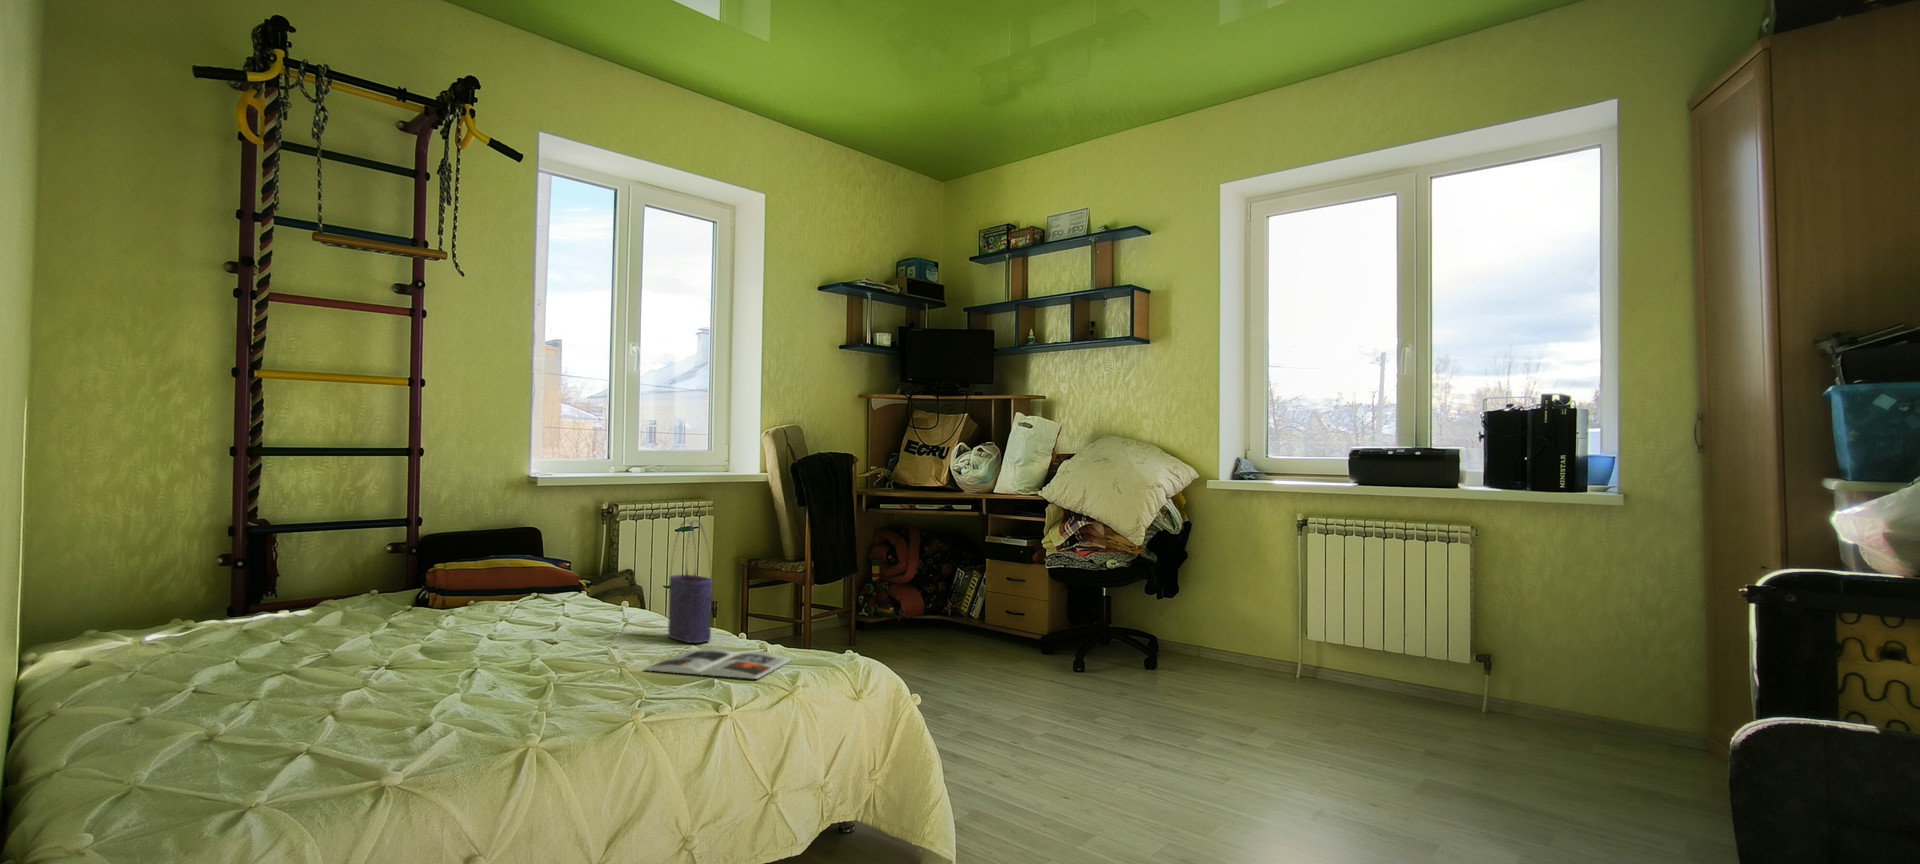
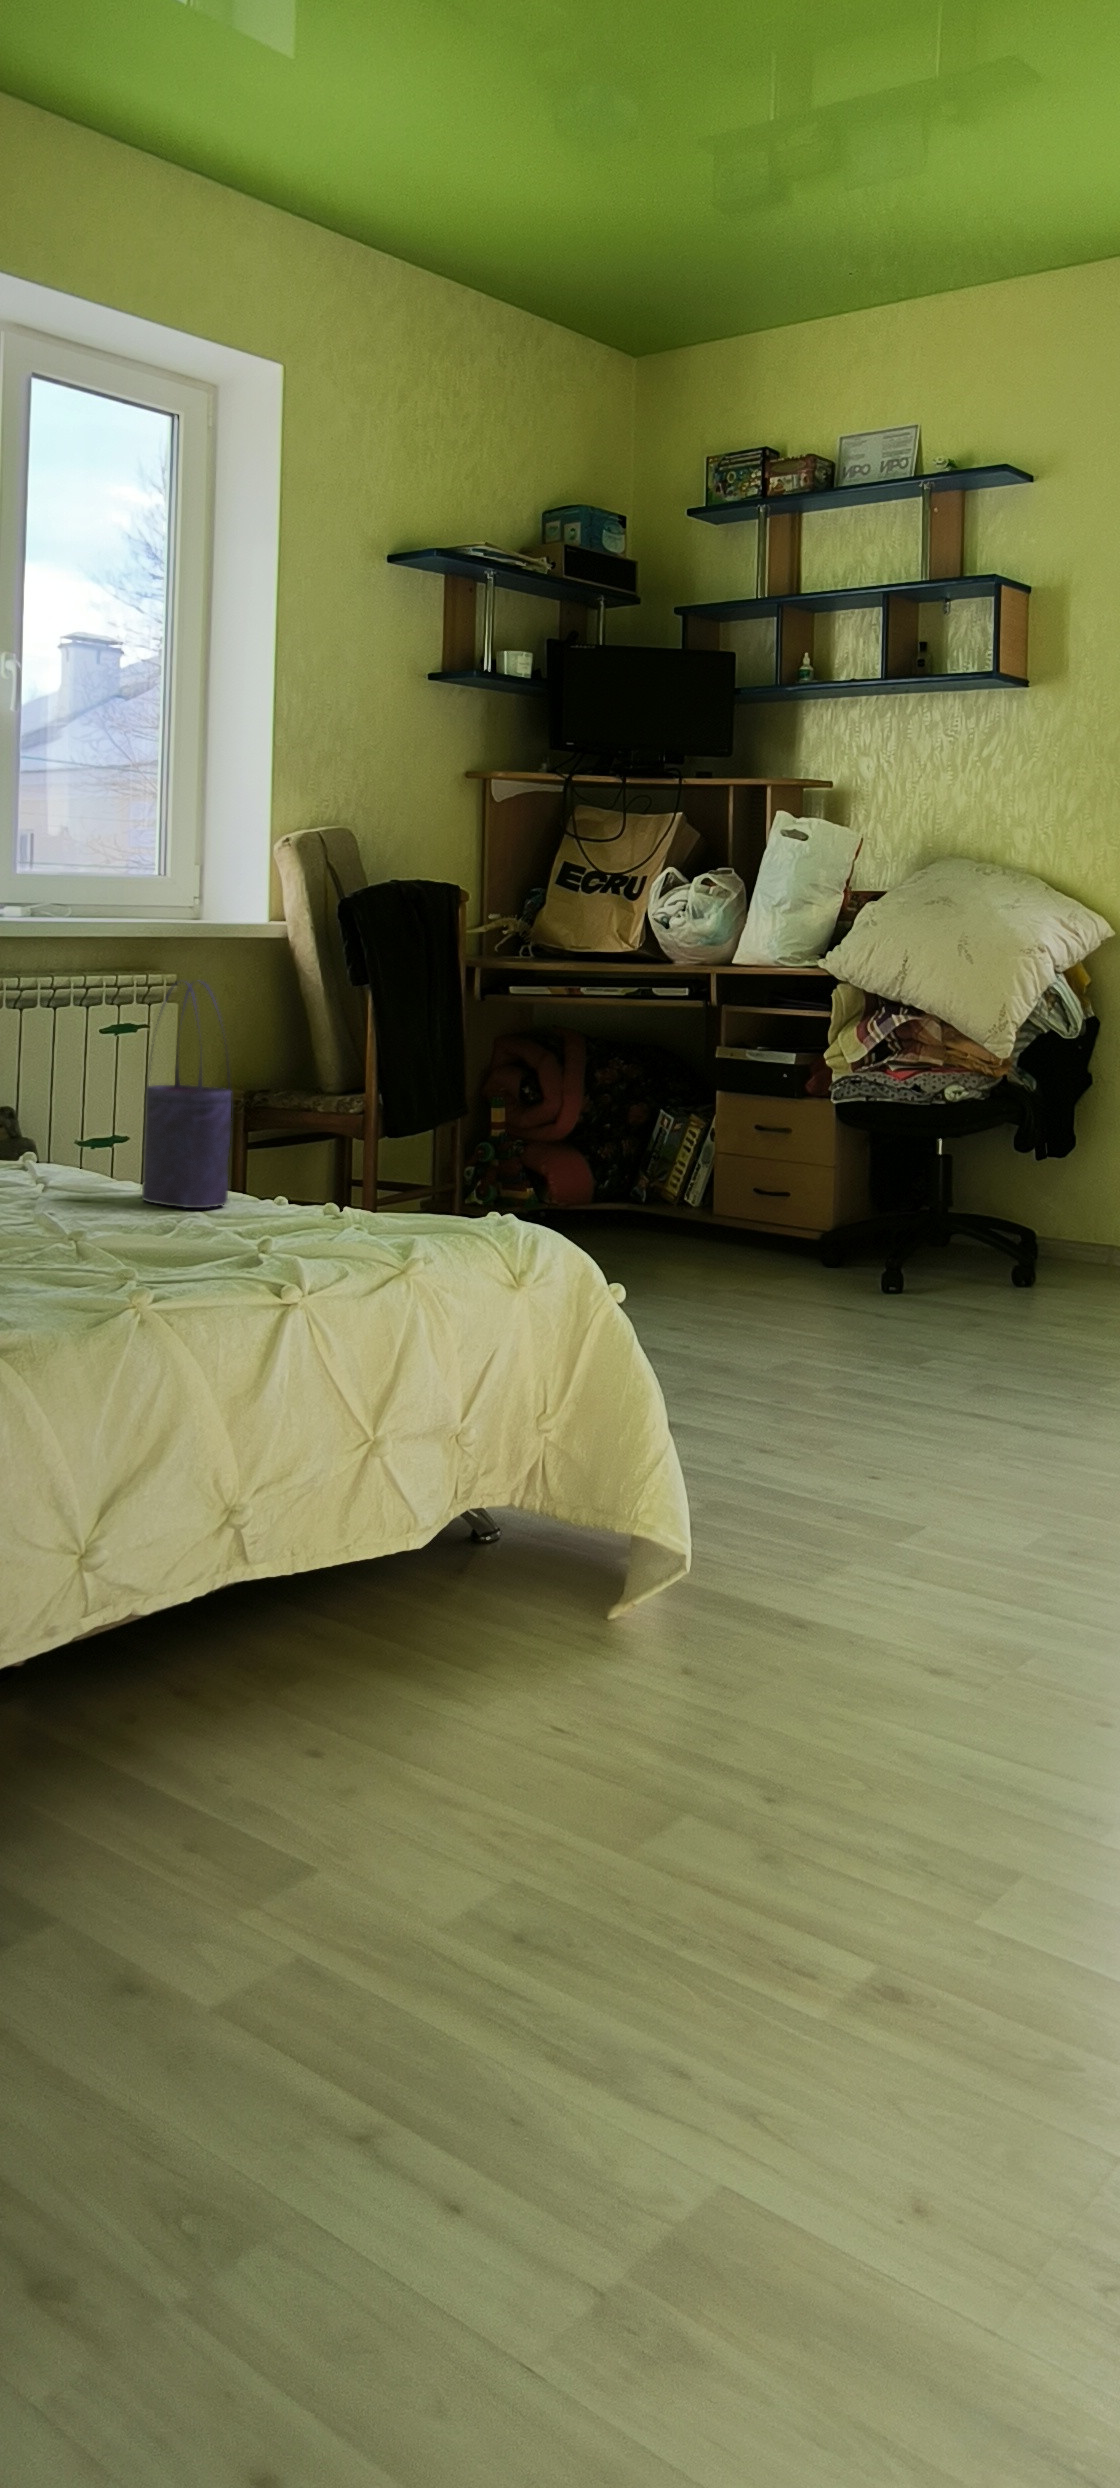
magazine: present [645,649,792,679] -> none [115,1214,395,1254]

